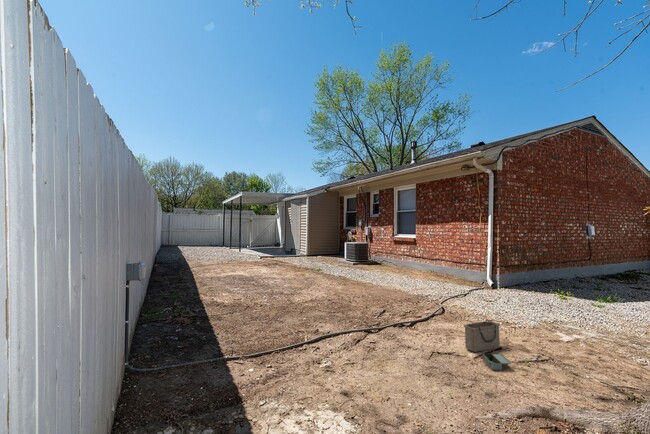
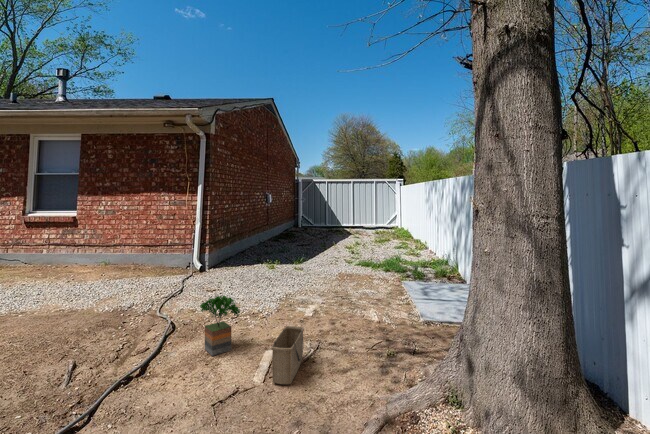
potted tree: none [442,294,468,331] -> present [200,296,240,356]
toolbox: present [483,353,511,370] -> none [315,373,360,409]

